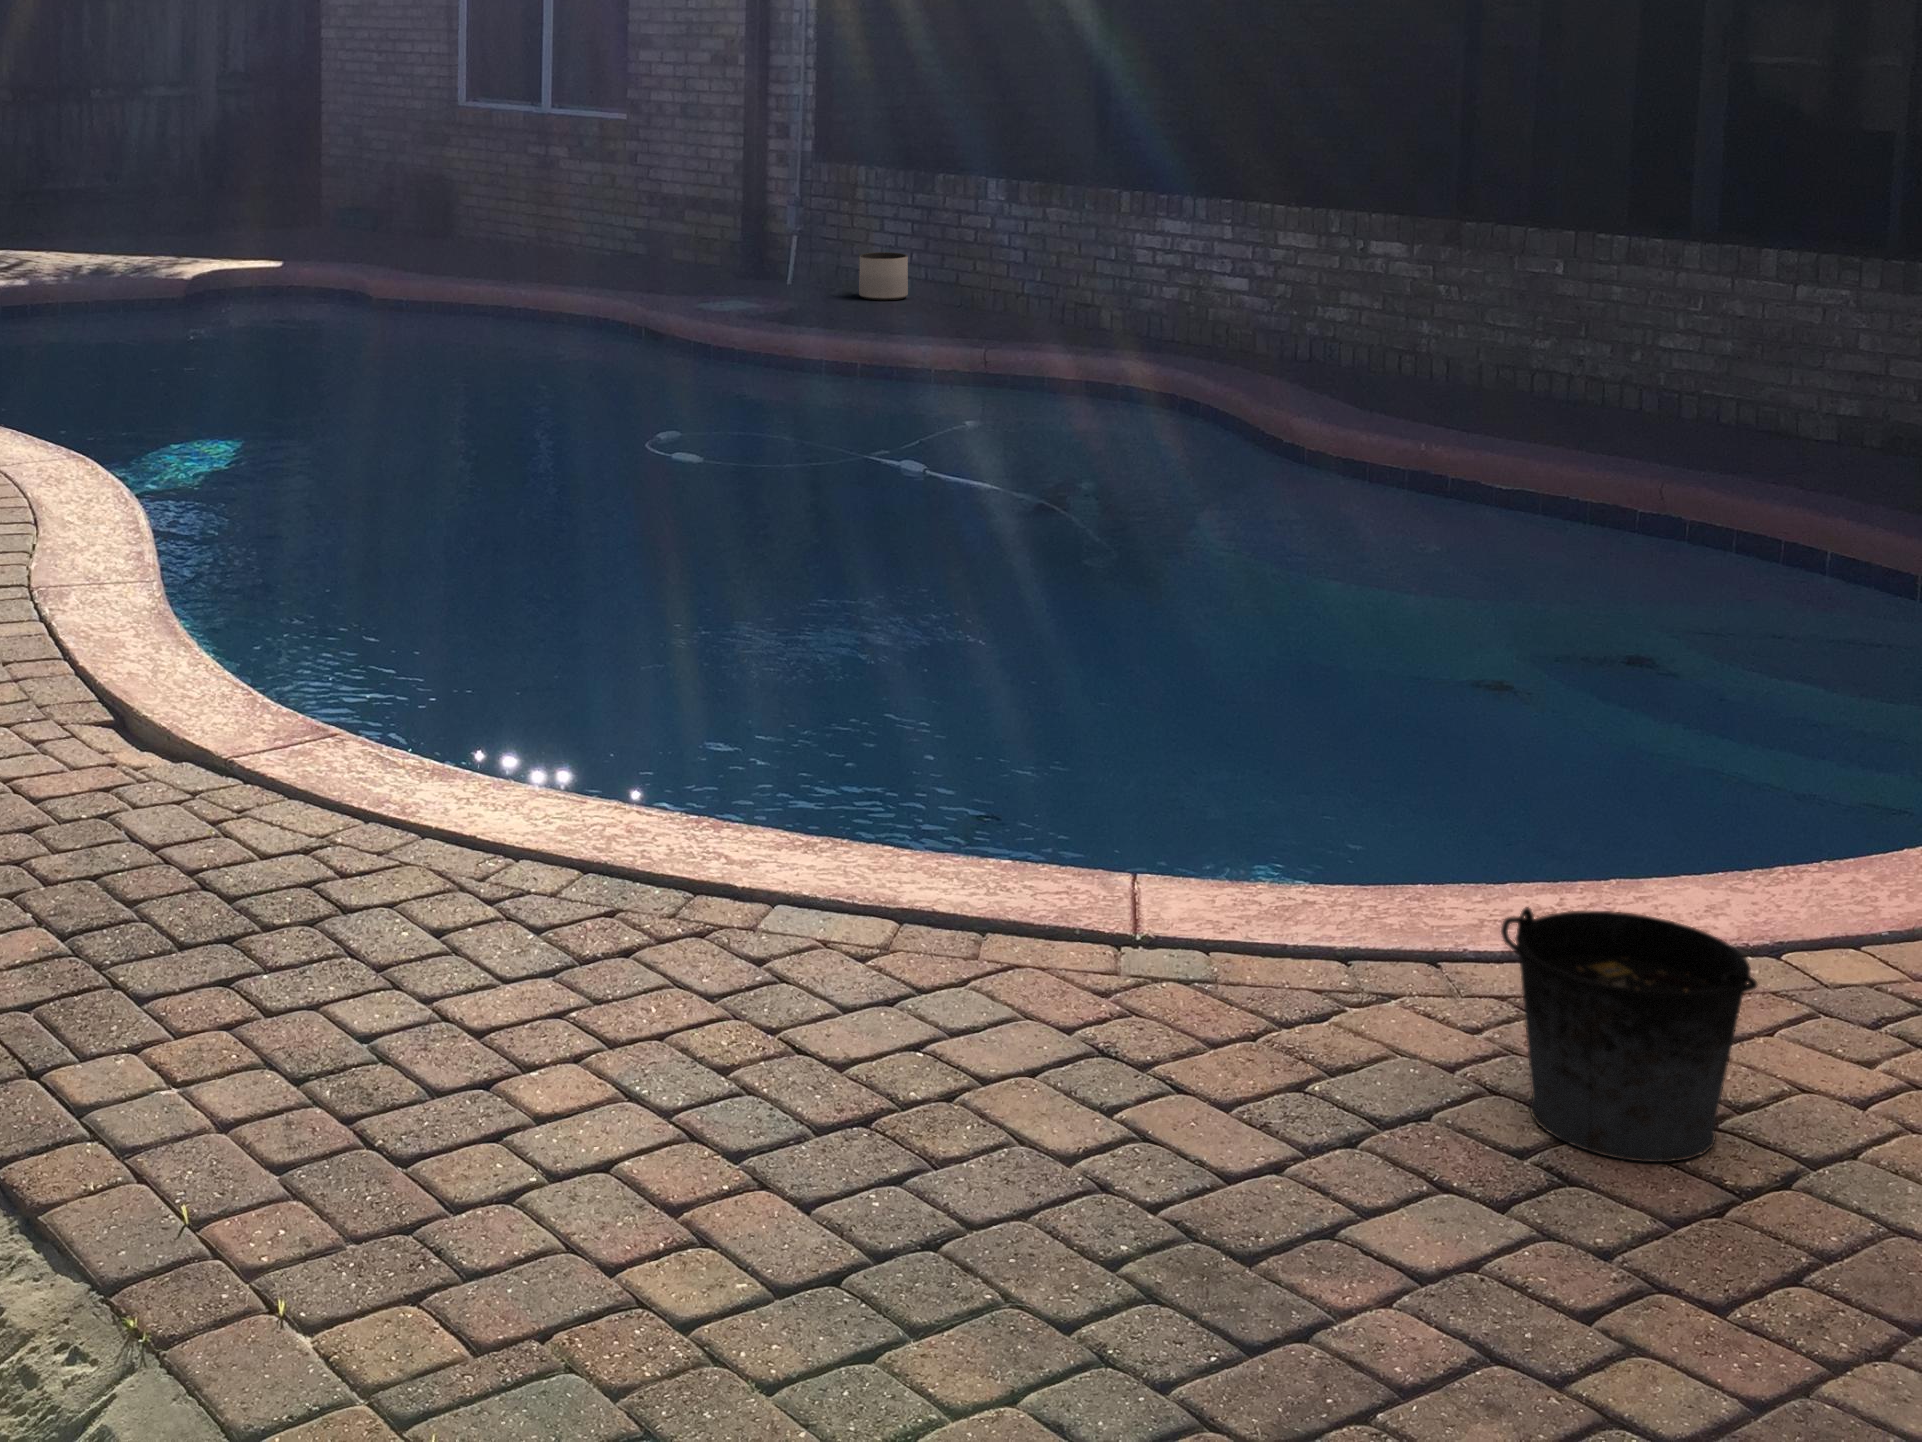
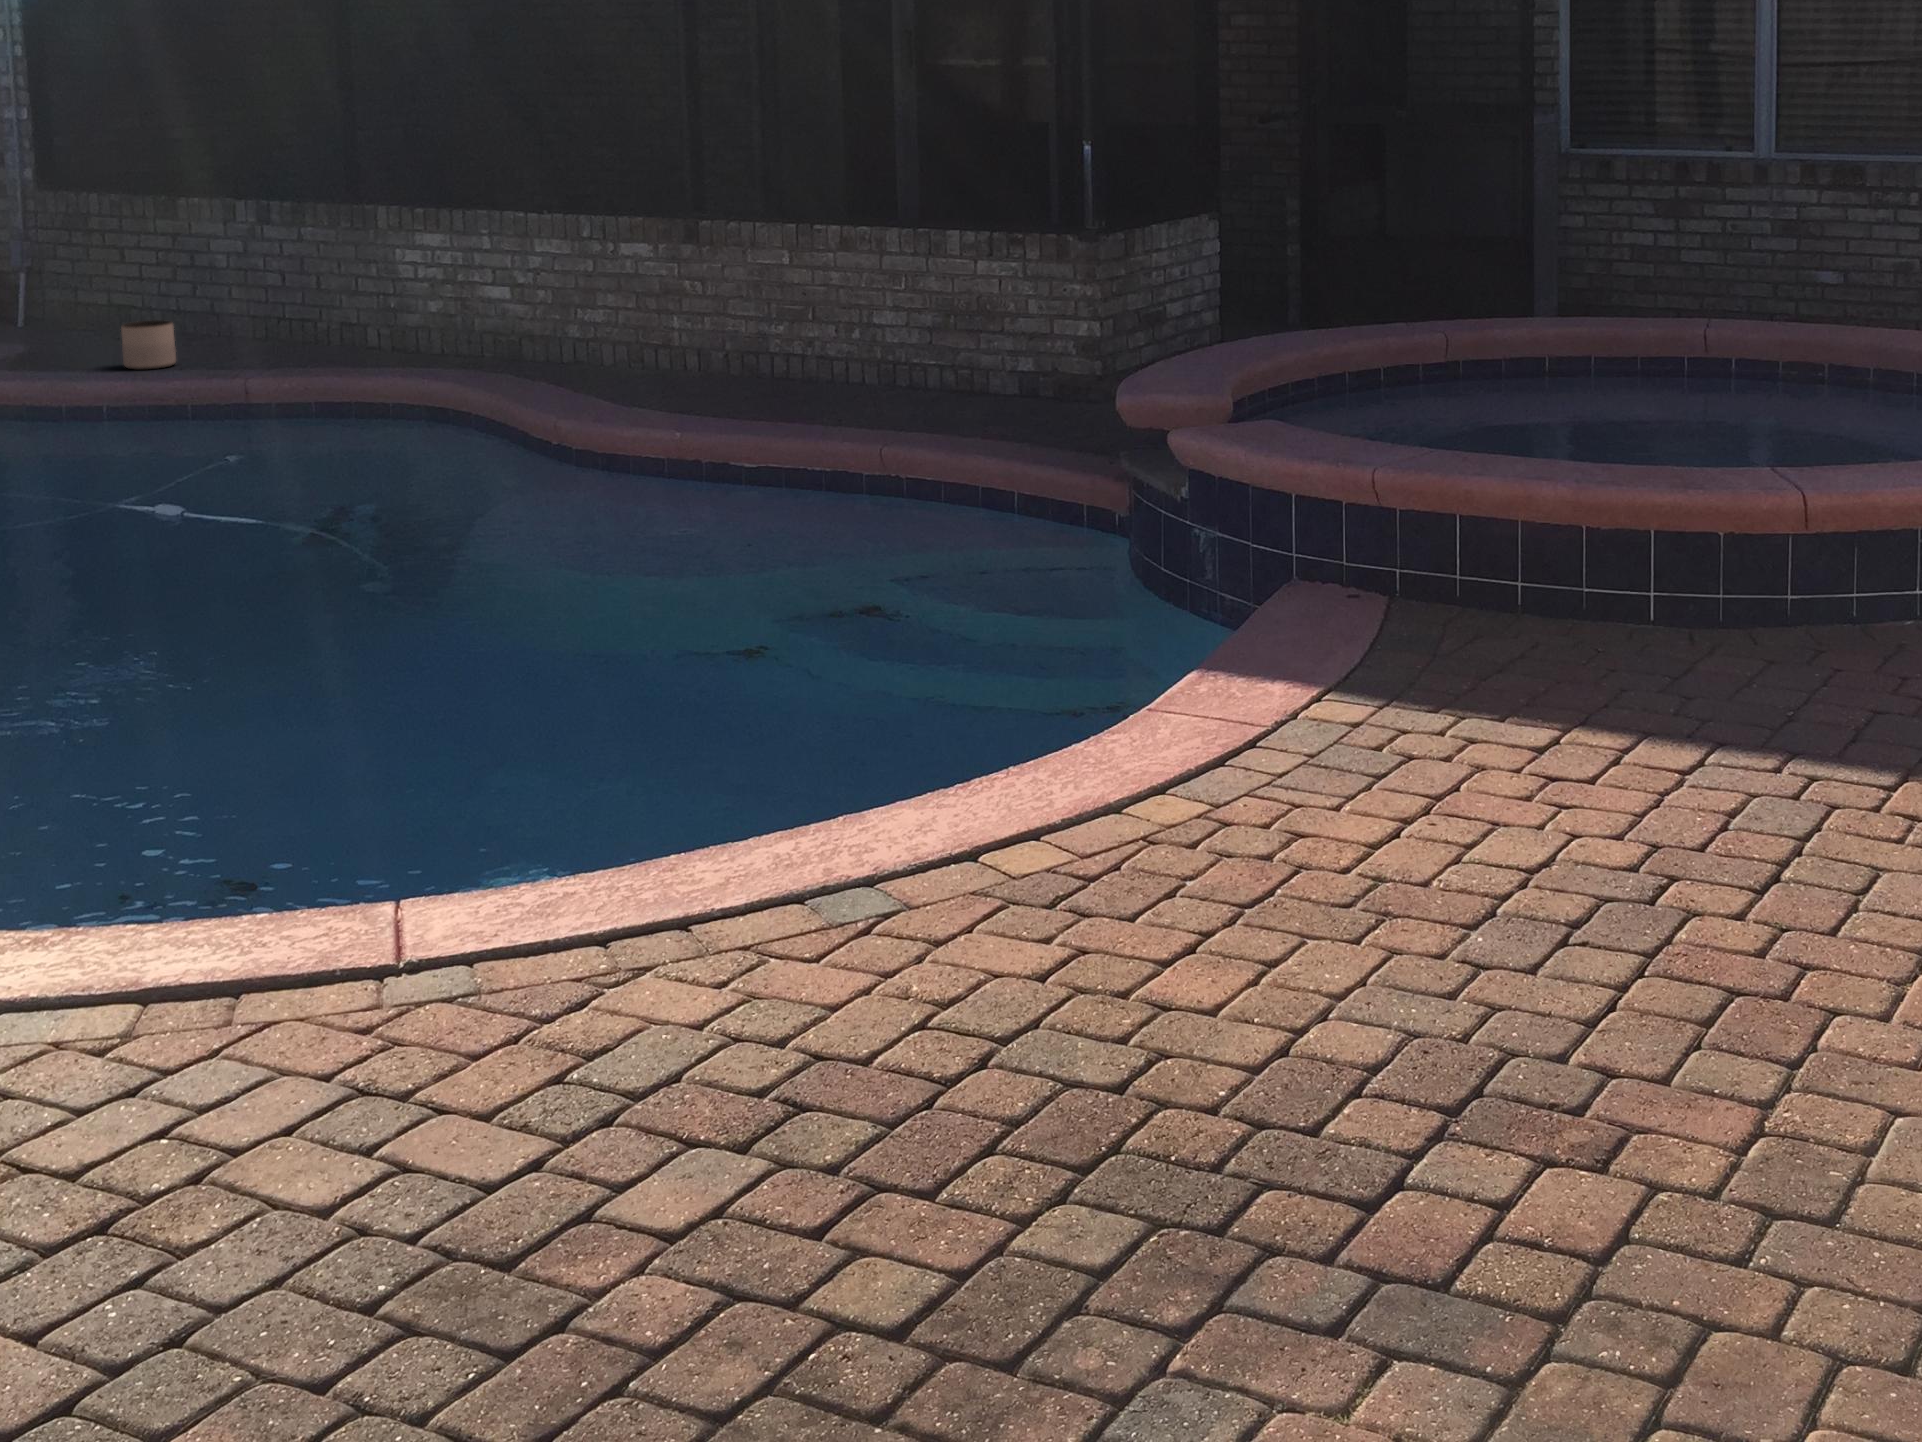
bucket: present [1501,908,1757,1162] -> none [730,849,945,1076]

